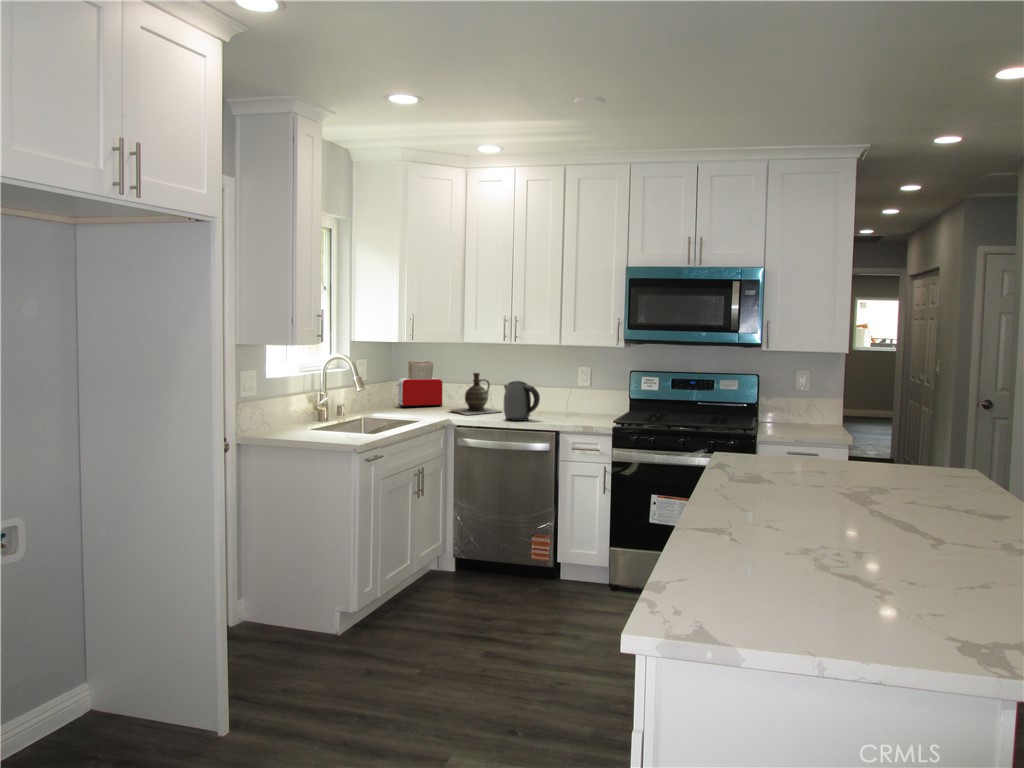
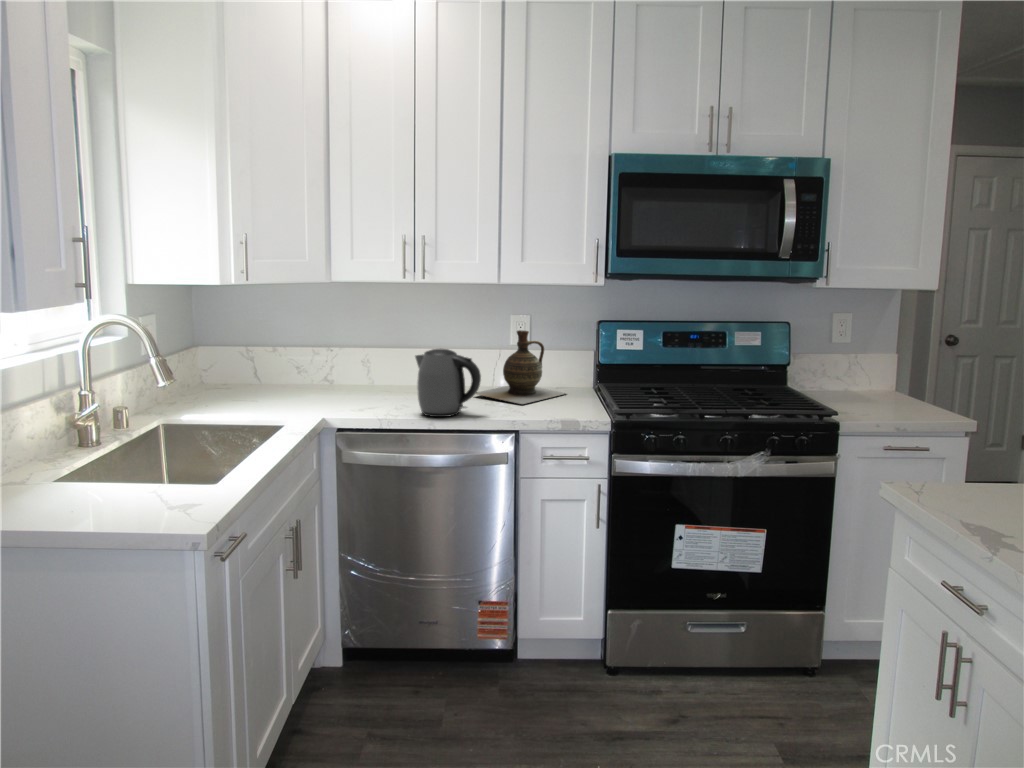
toaster: present [397,361,442,408] -> none [208,312,289,393]
ceramic jug: present [449,373,501,415] -> present [476,330,566,404]

